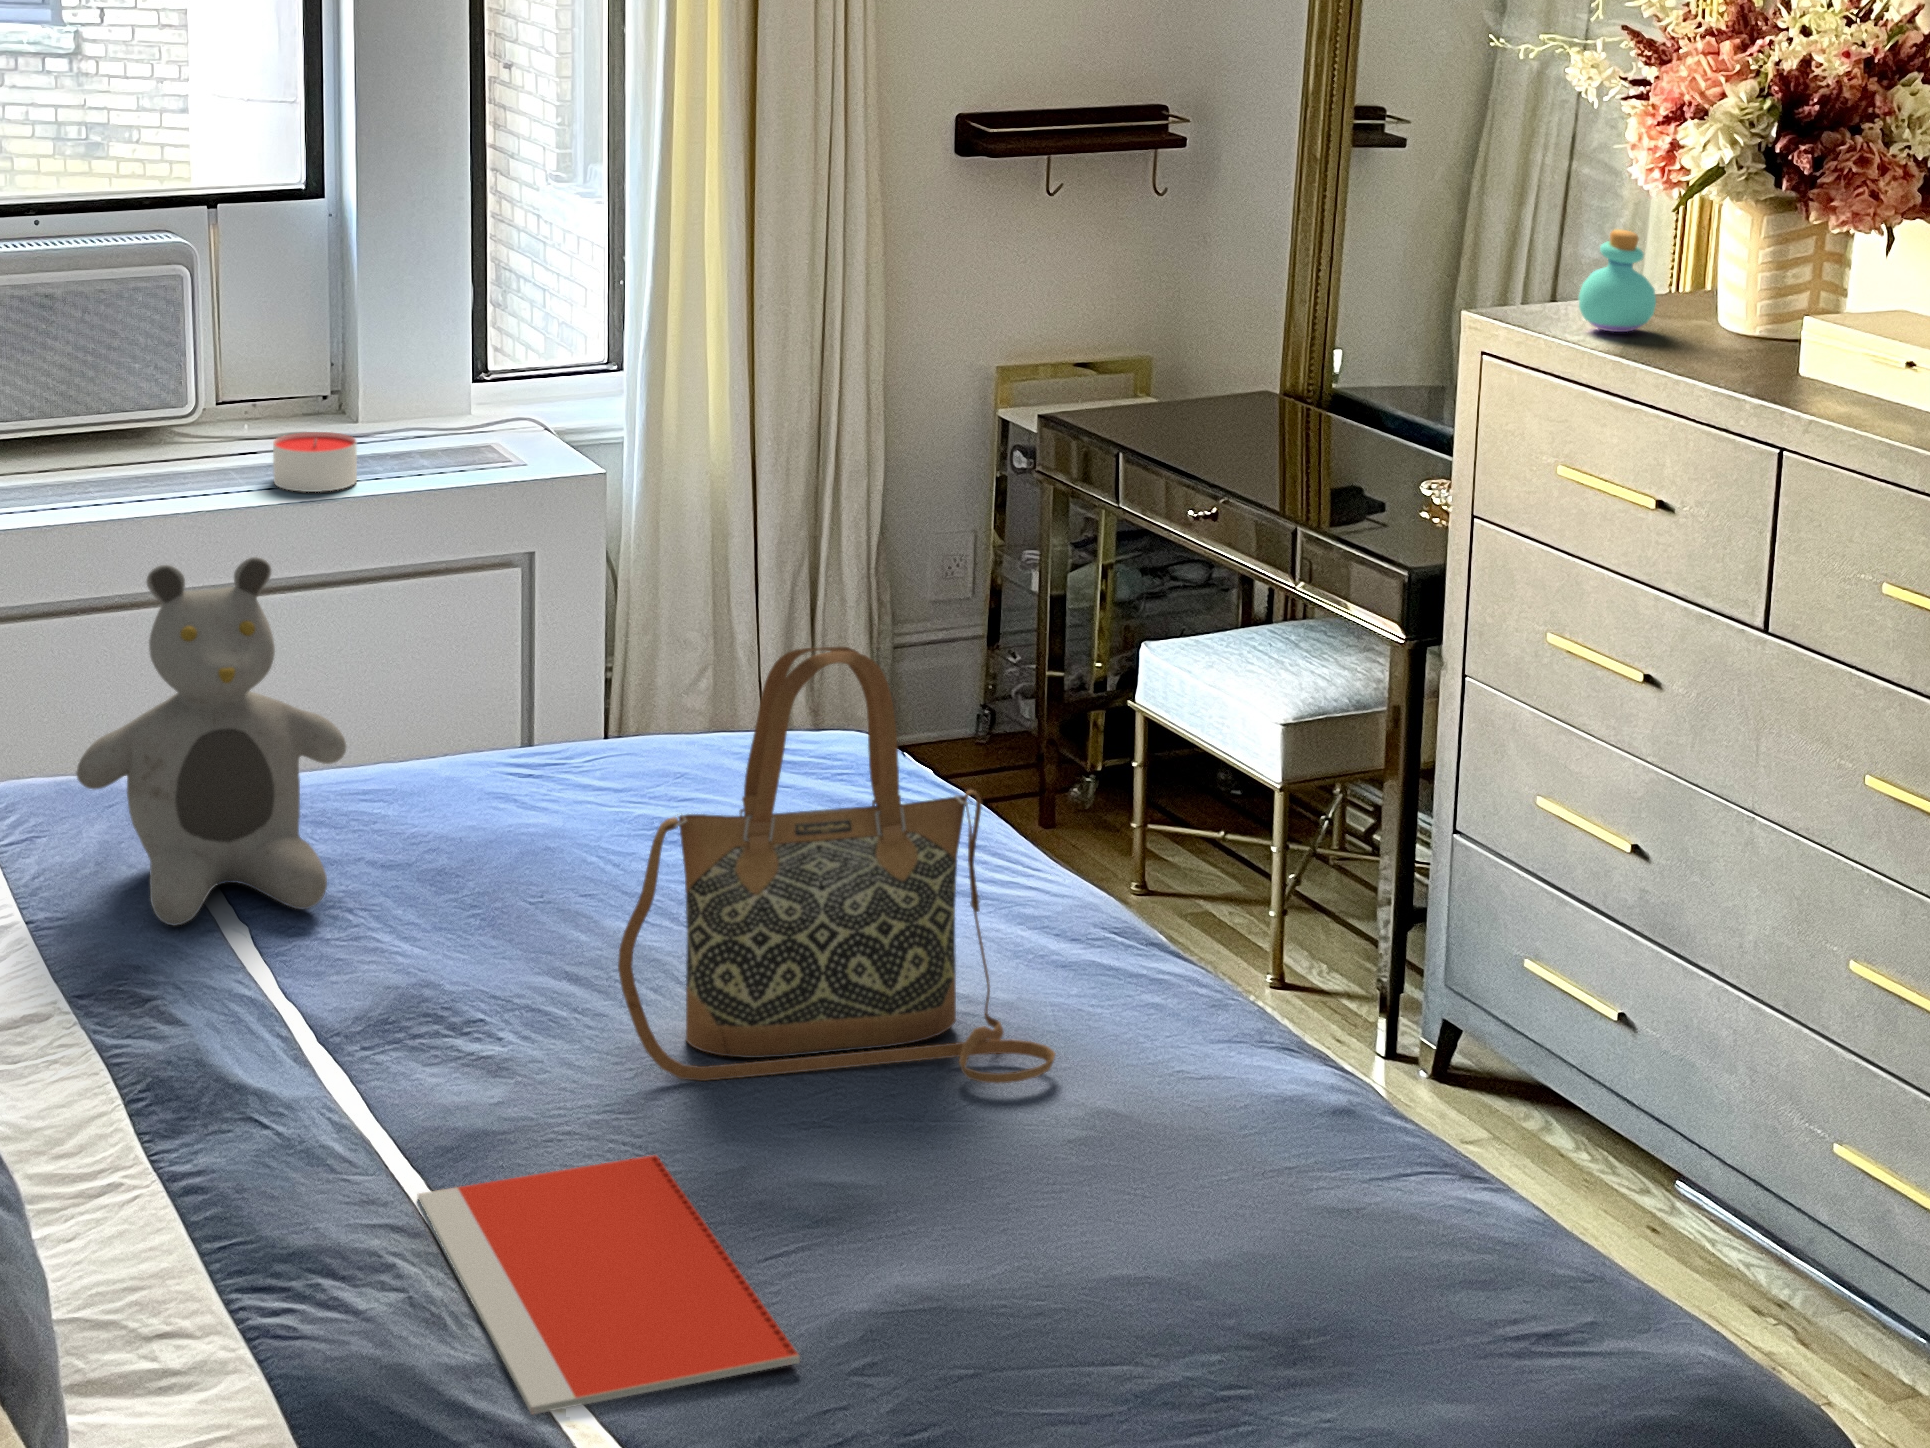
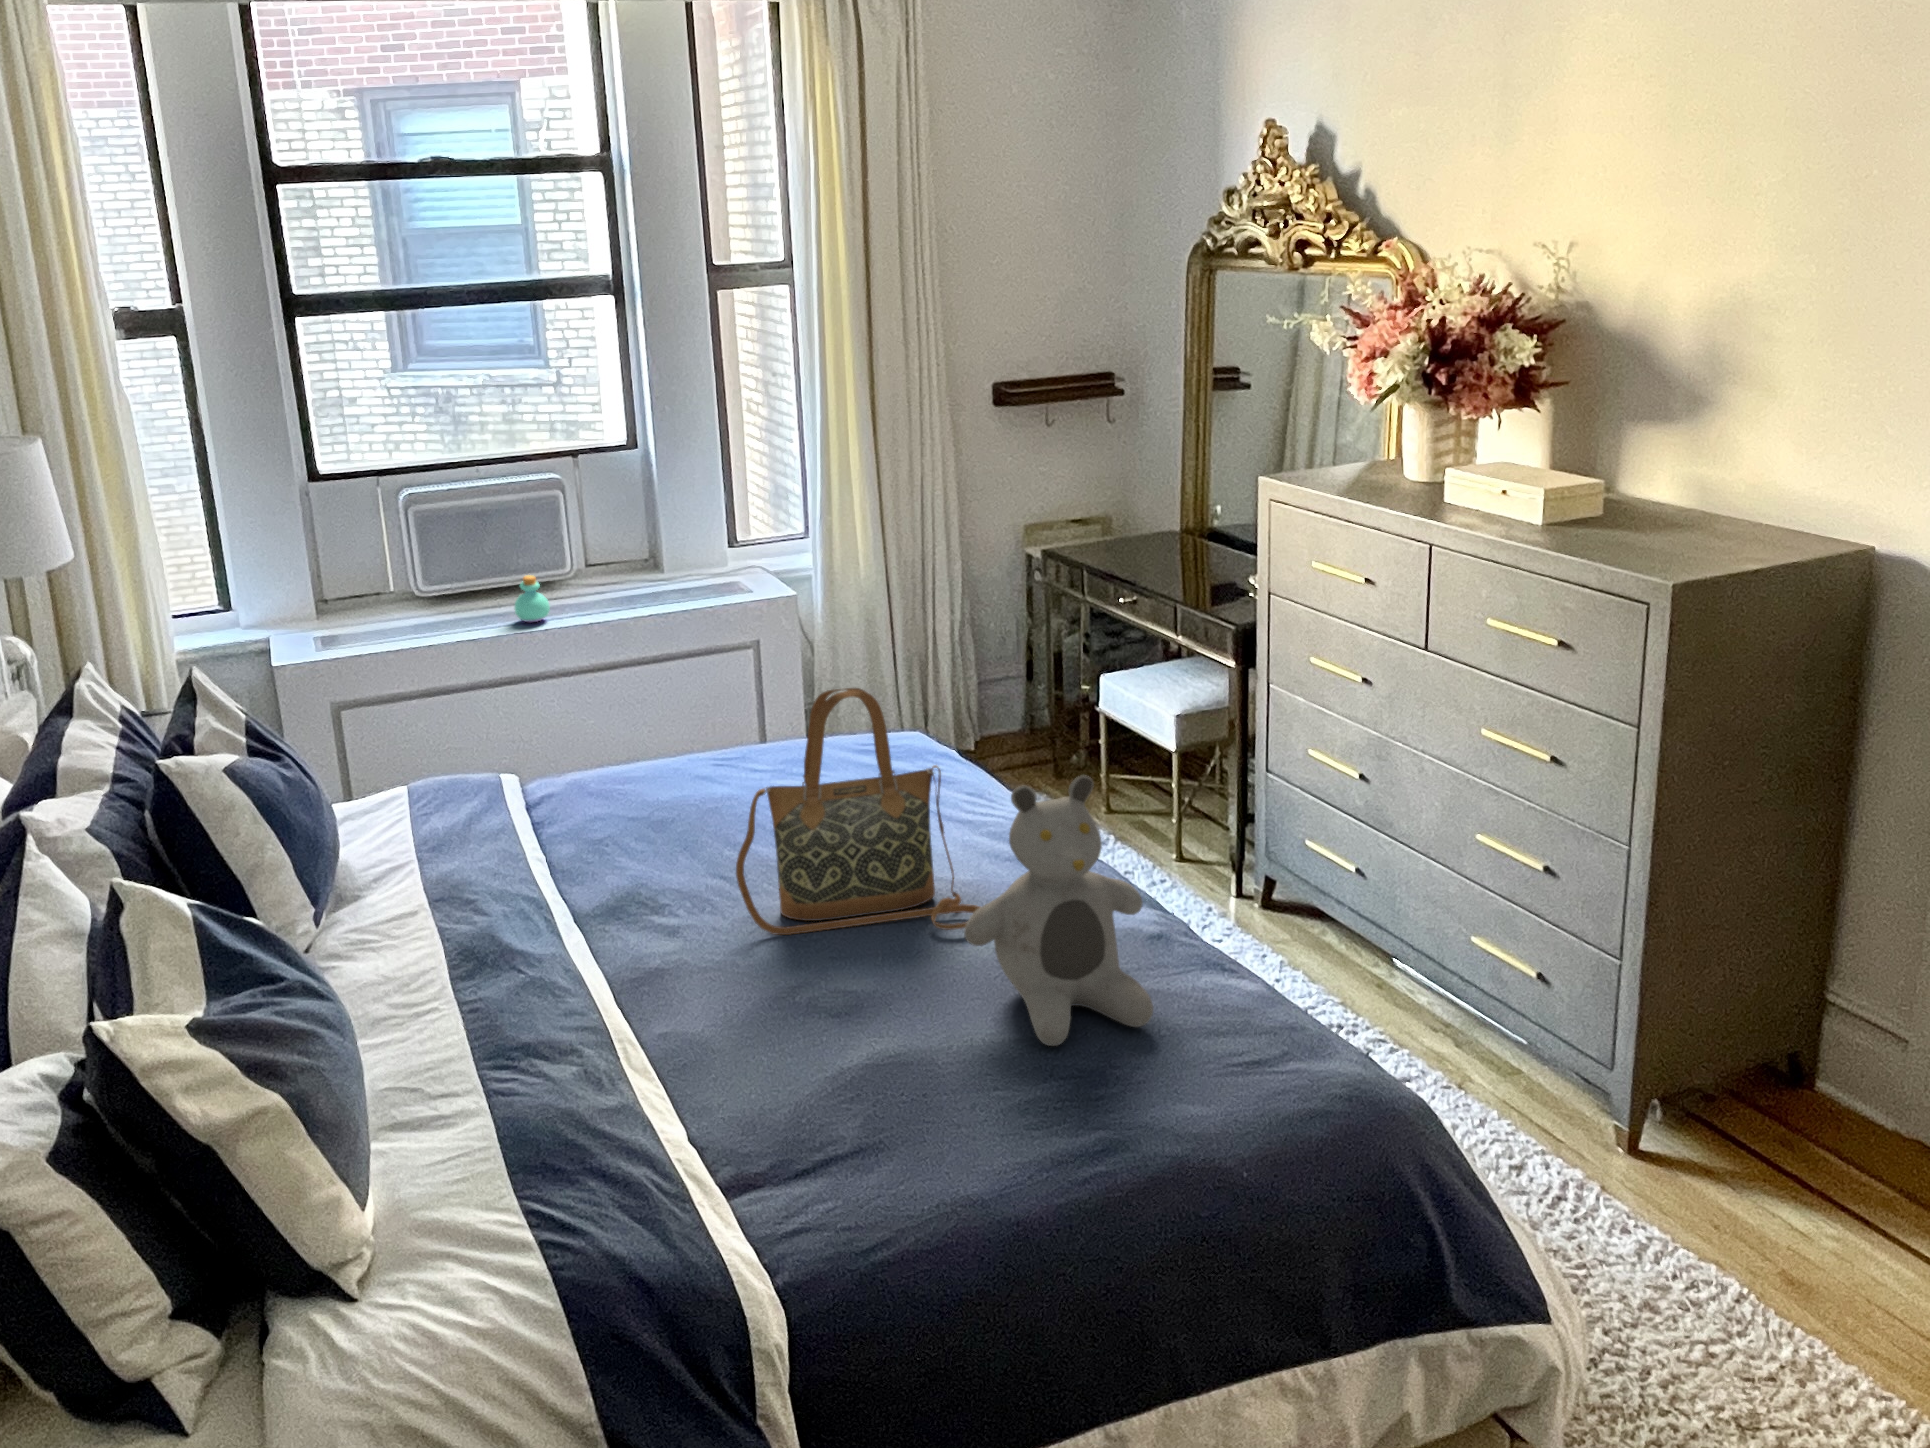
perfume bottle: present [1579,229,1656,332] -> present [515,575,550,622]
candle: present [273,432,357,492] -> none [616,580,664,613]
teddy bear: present [76,557,346,926] -> present [964,775,1153,1046]
notebook: present [418,1155,800,1415] -> none [612,978,809,1131]

